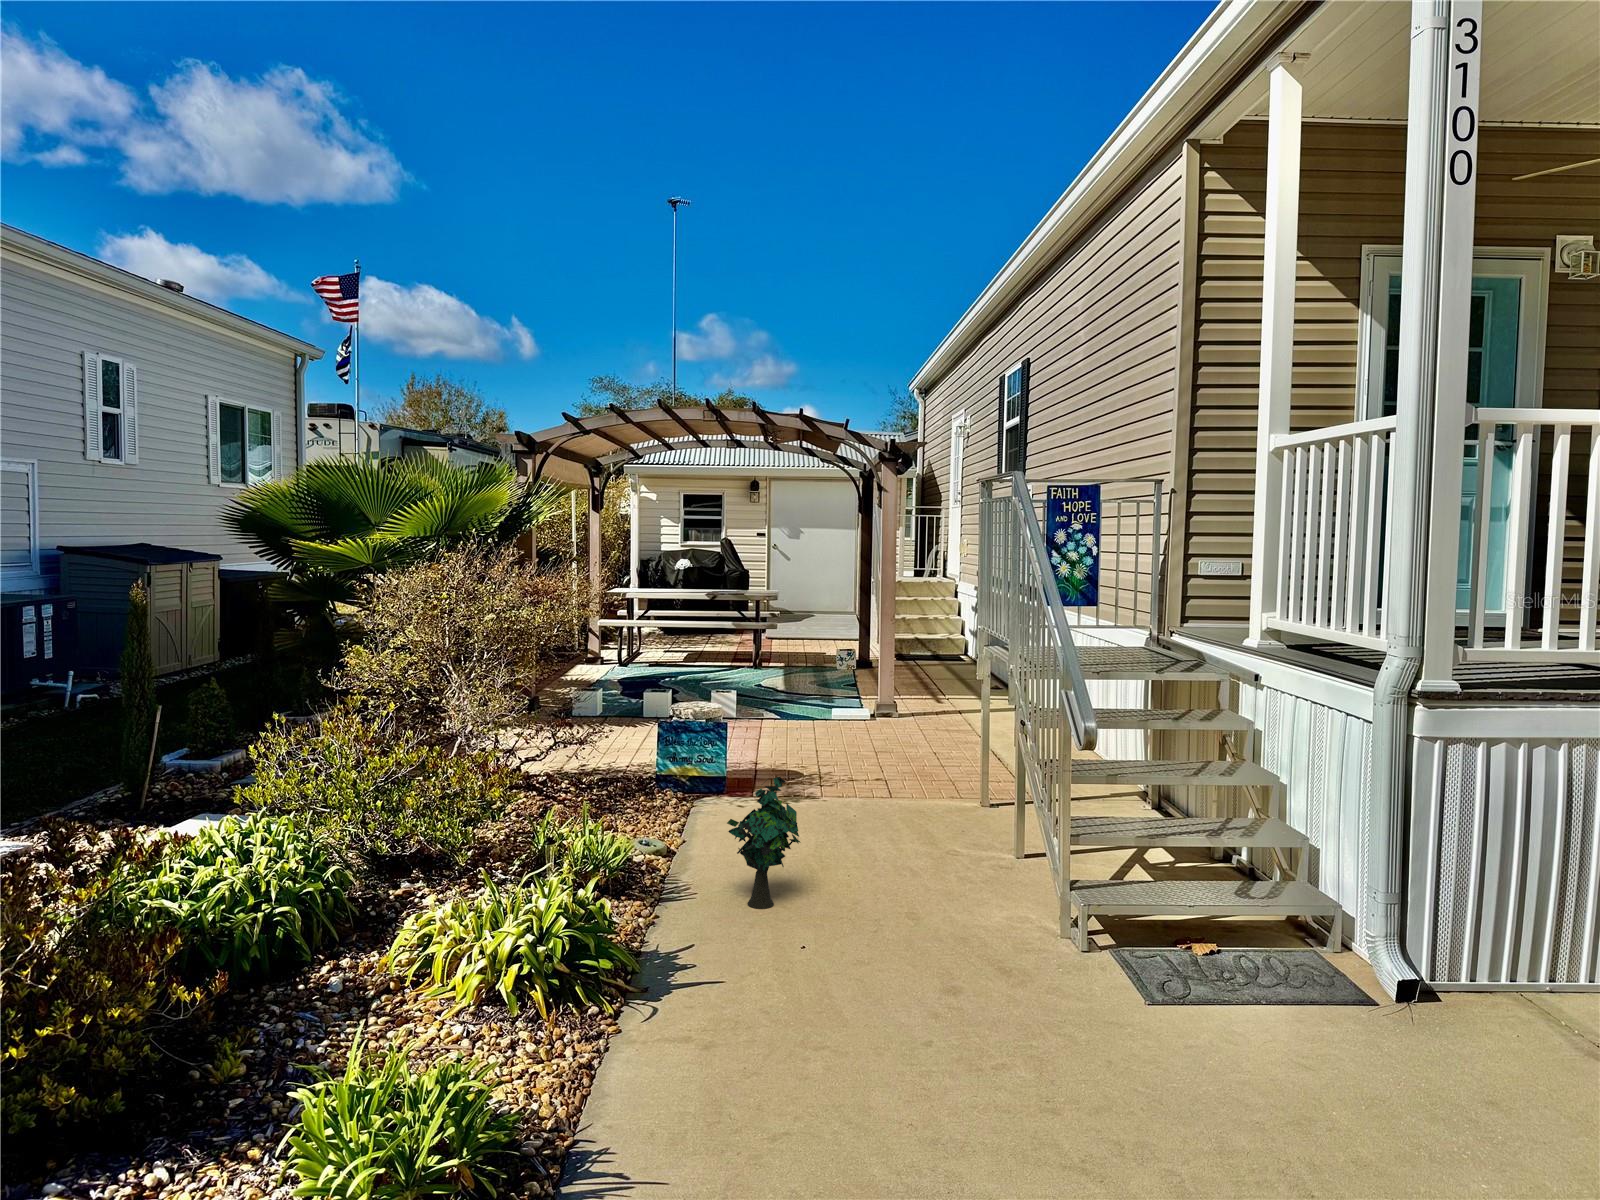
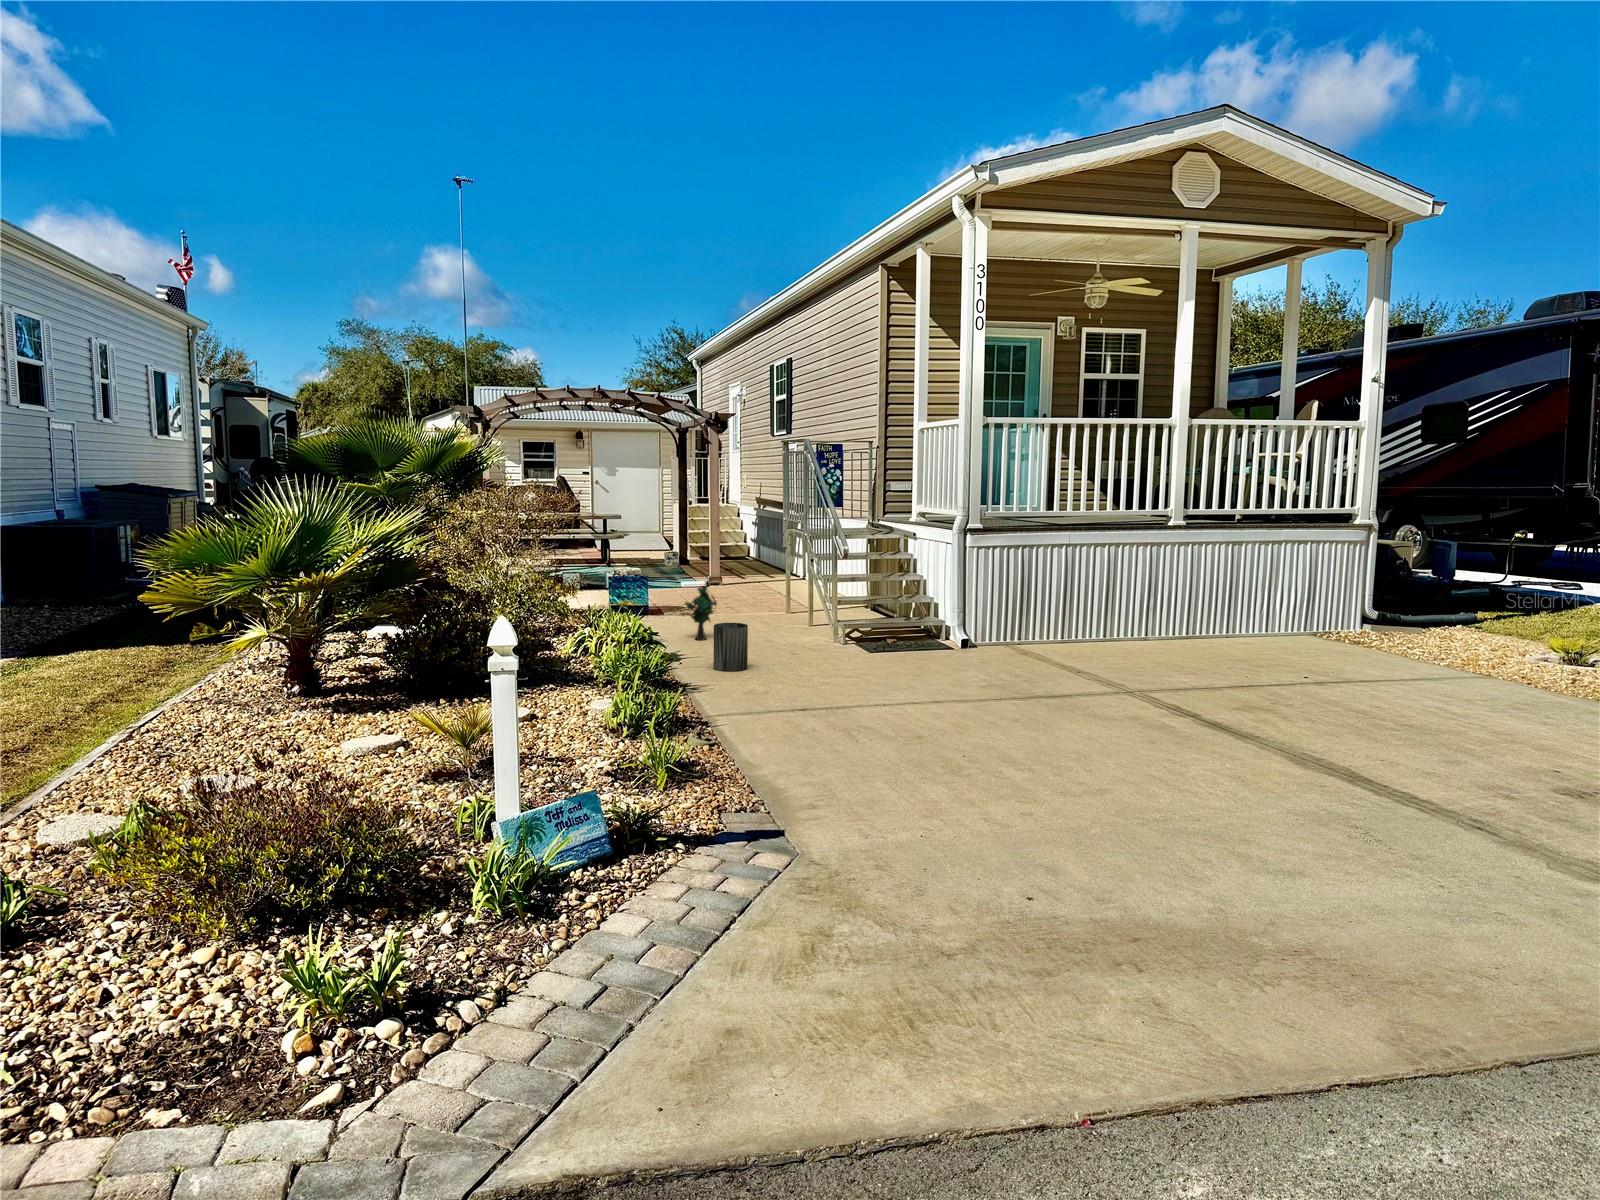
trash can: none [711,943,809,1105] -> present [713,623,748,672]

